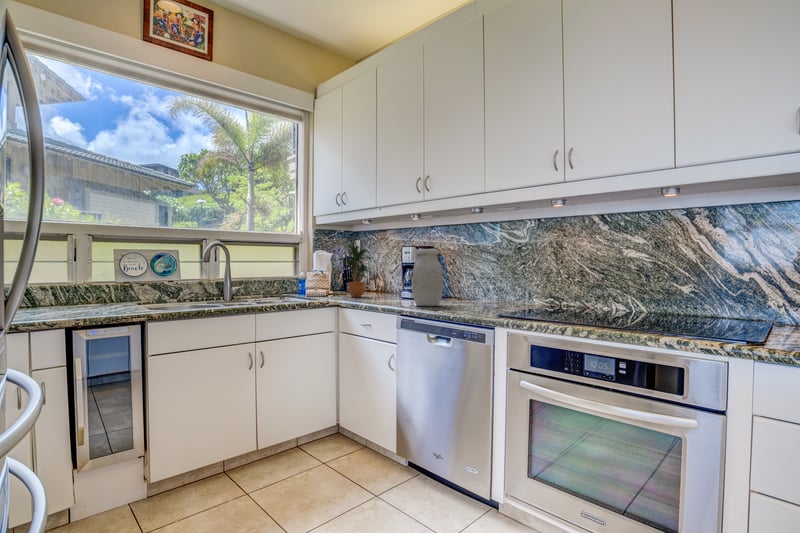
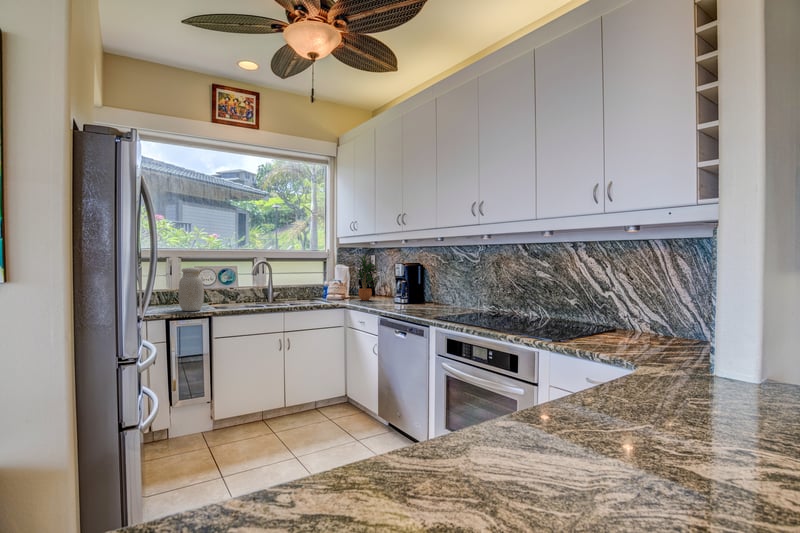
jar: present [412,249,443,306] -> present [179,268,204,311]

